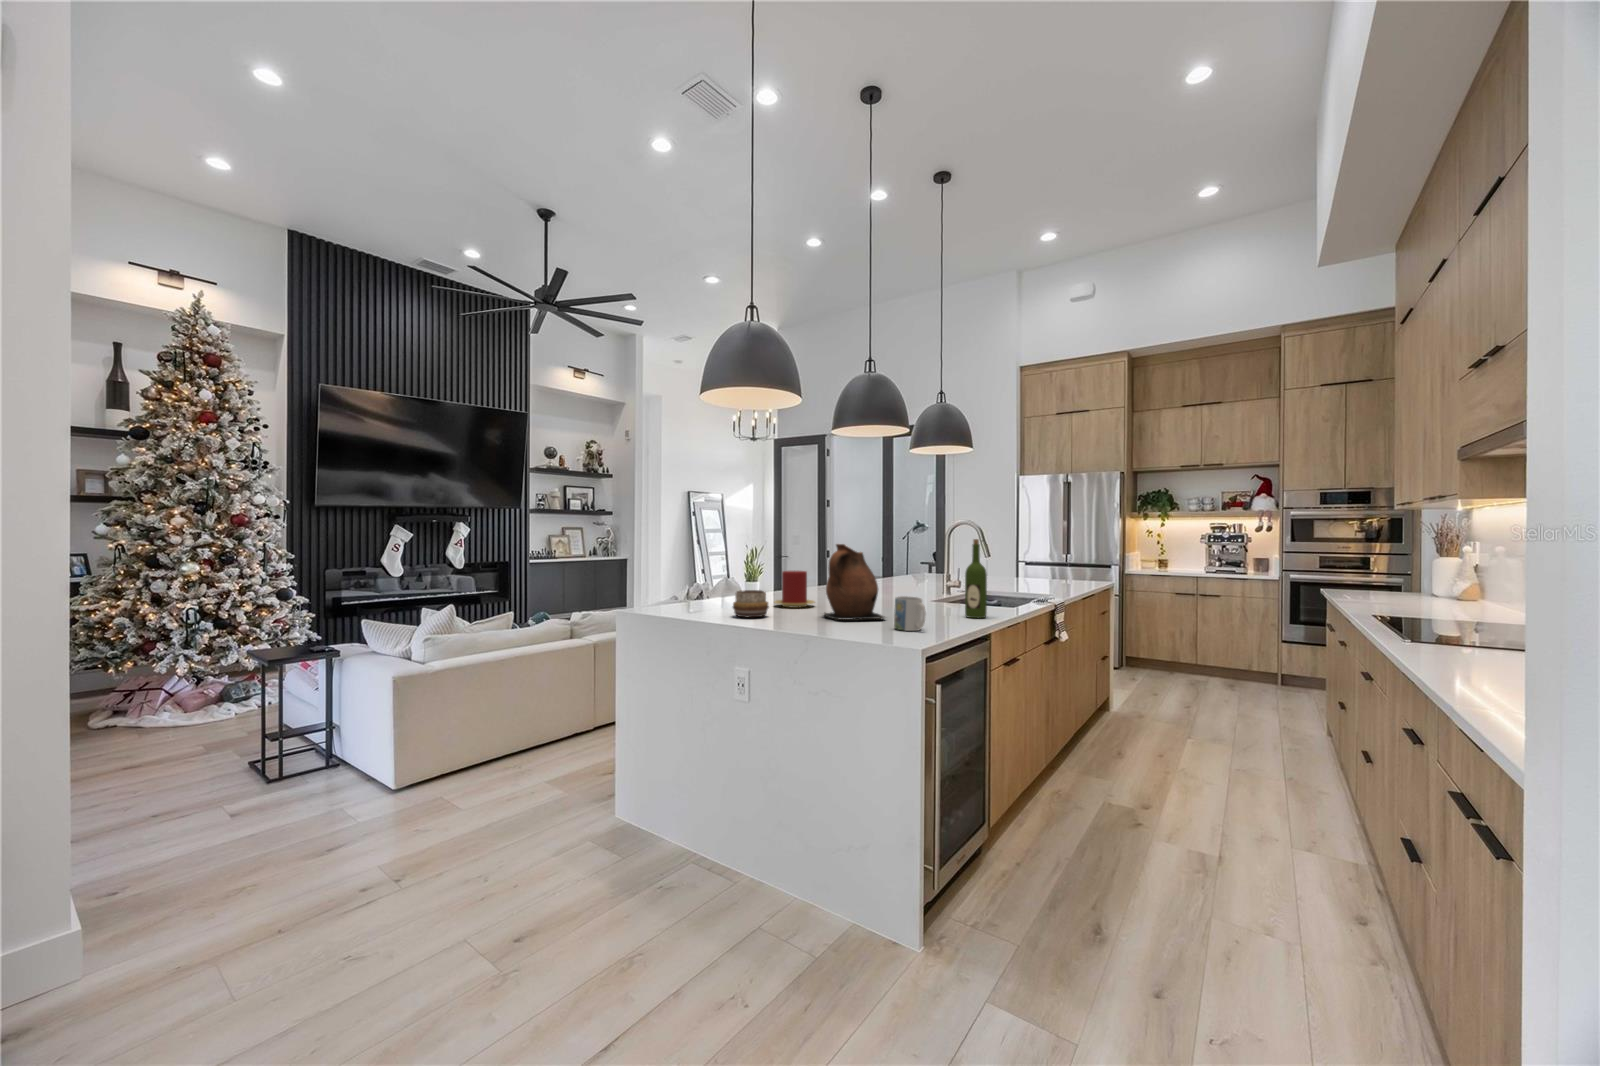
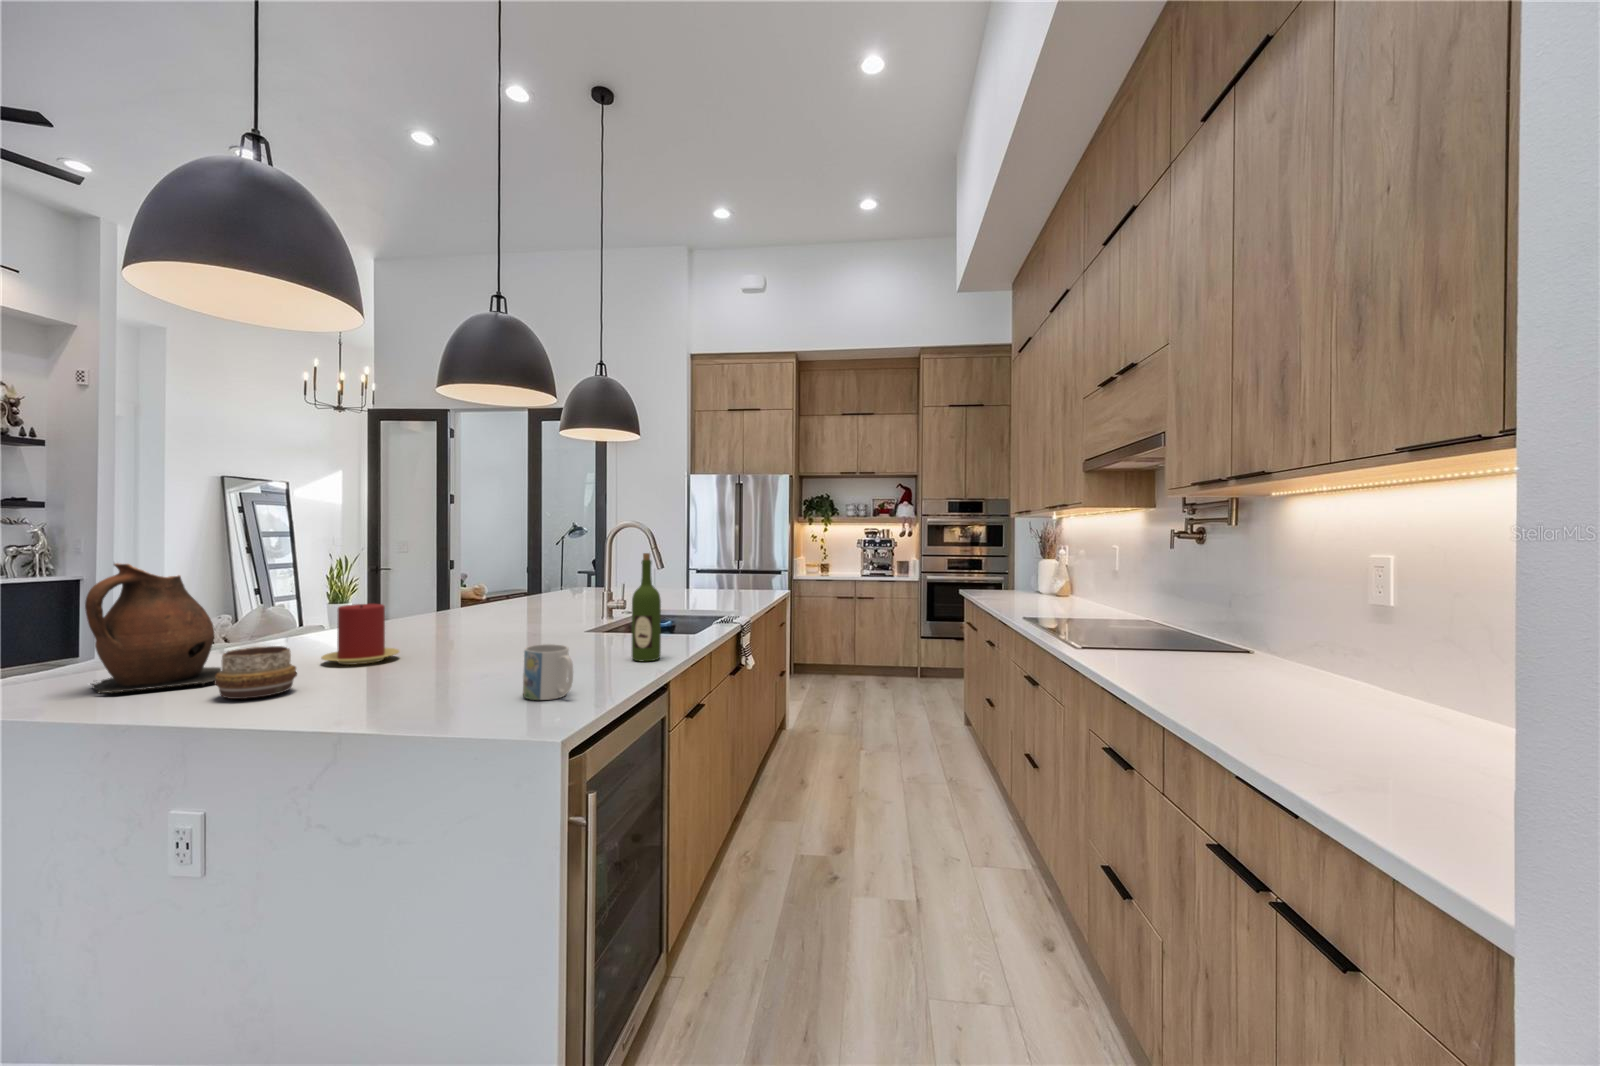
ceramic pitcher: present [824,544,885,620] -> present [85,563,221,693]

